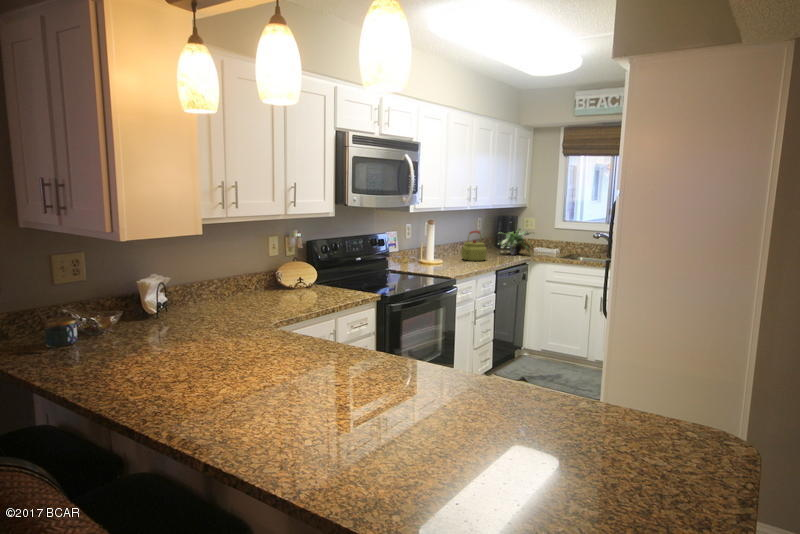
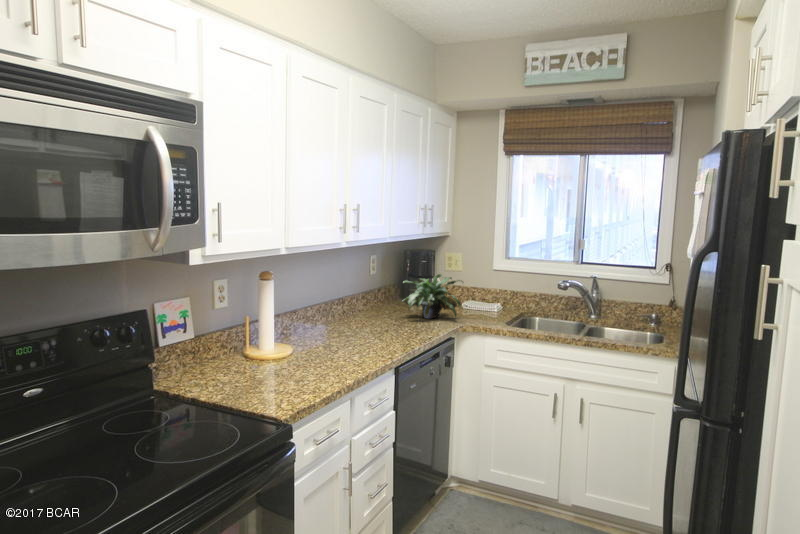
kettle: present [461,231,487,261] -> none [330,284,379,342]

